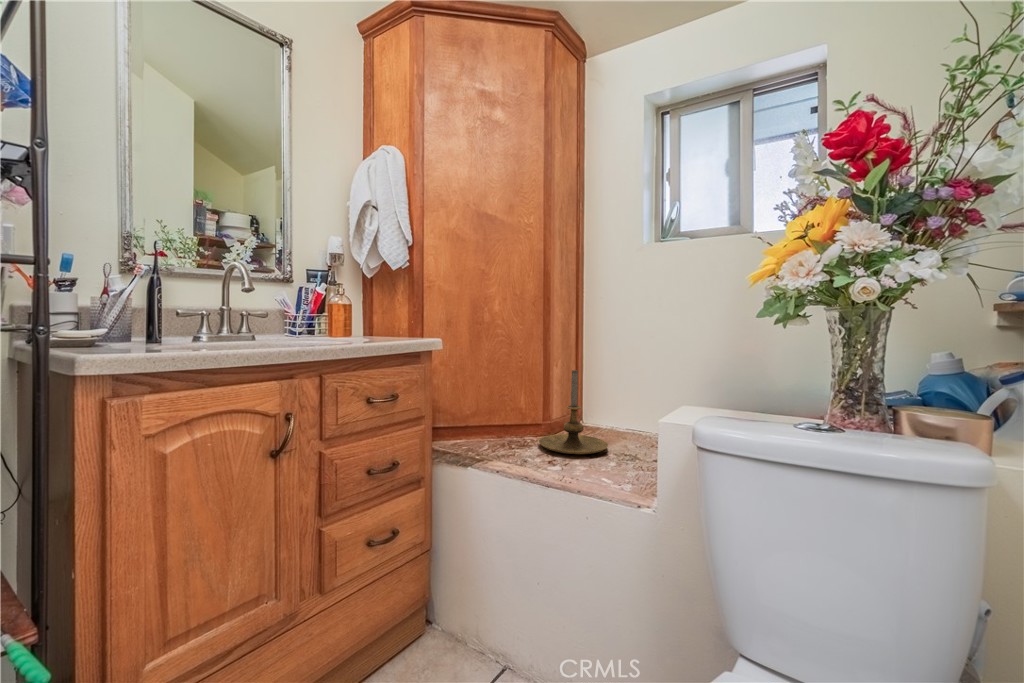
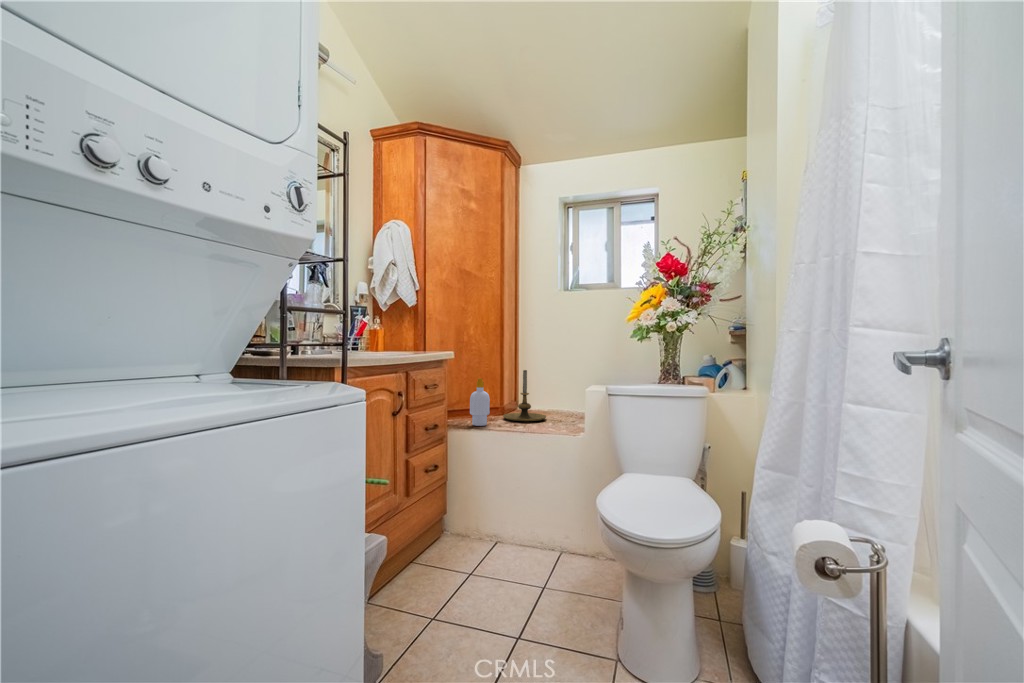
soap bottle: none [476,383,507,459] -> present [470,378,490,426]

